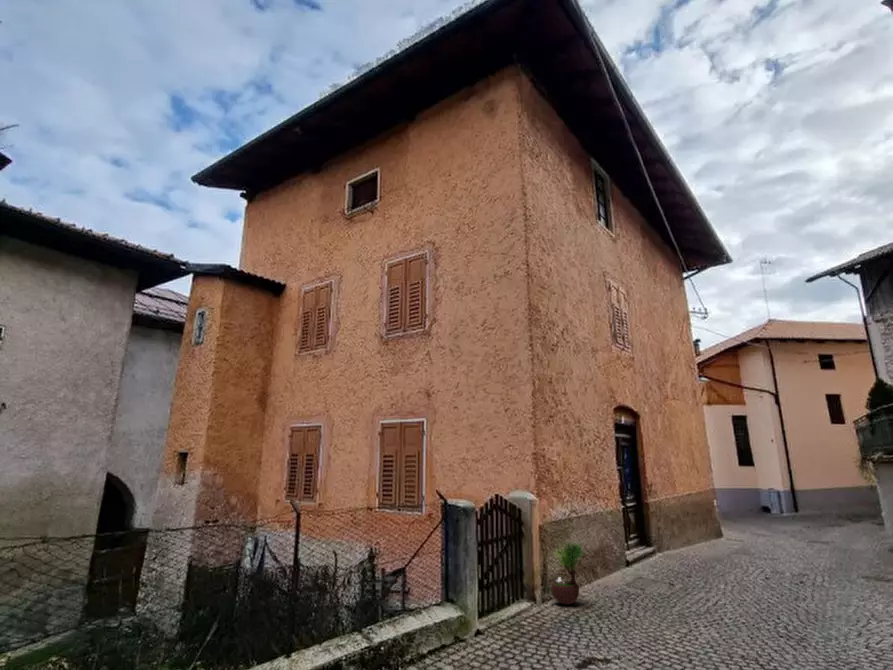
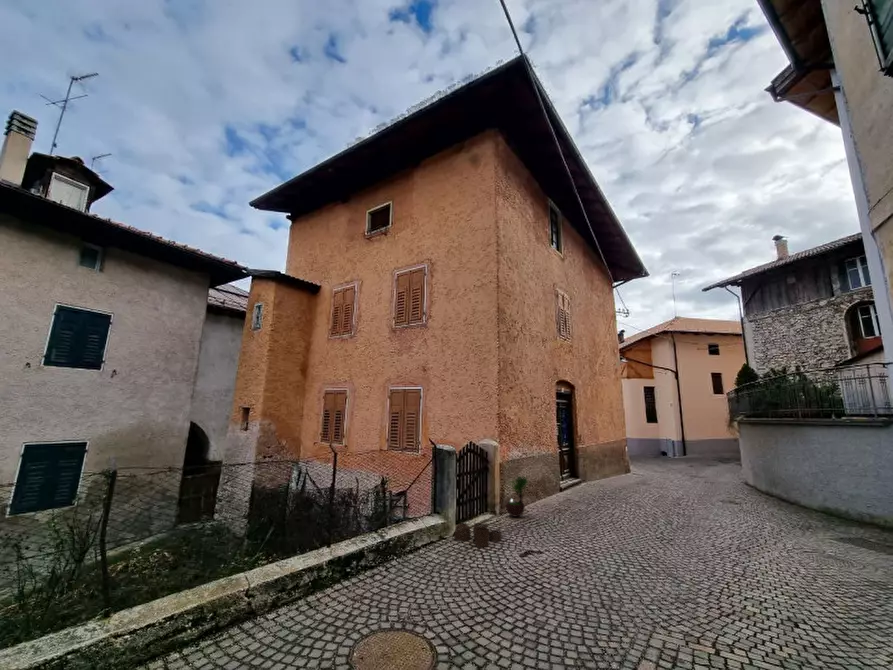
woven basket: none [476,614,548,654] -> present [455,523,502,547]

